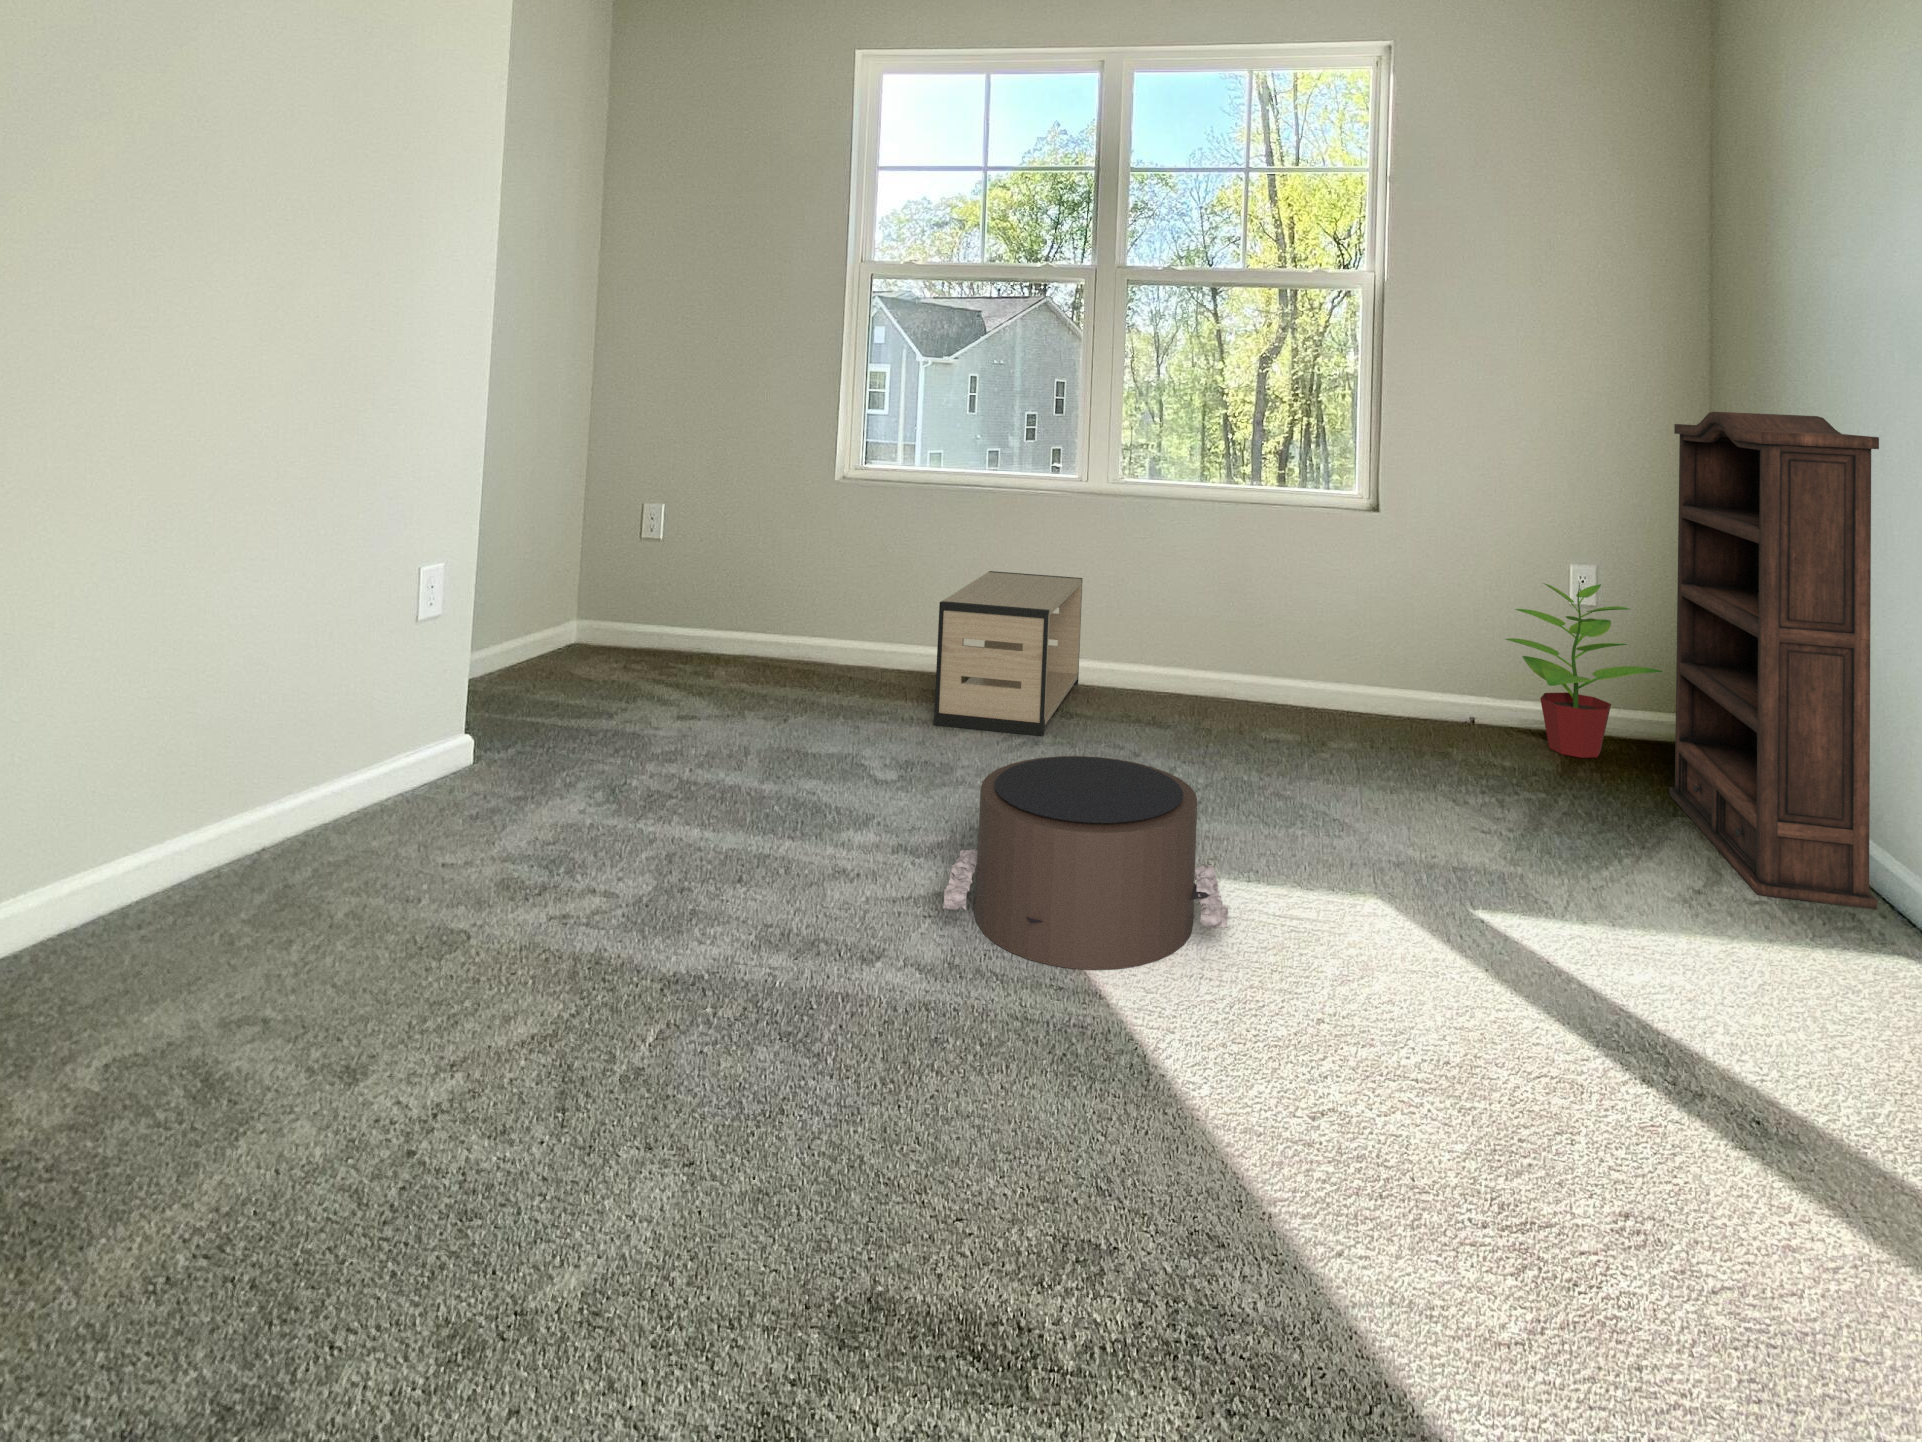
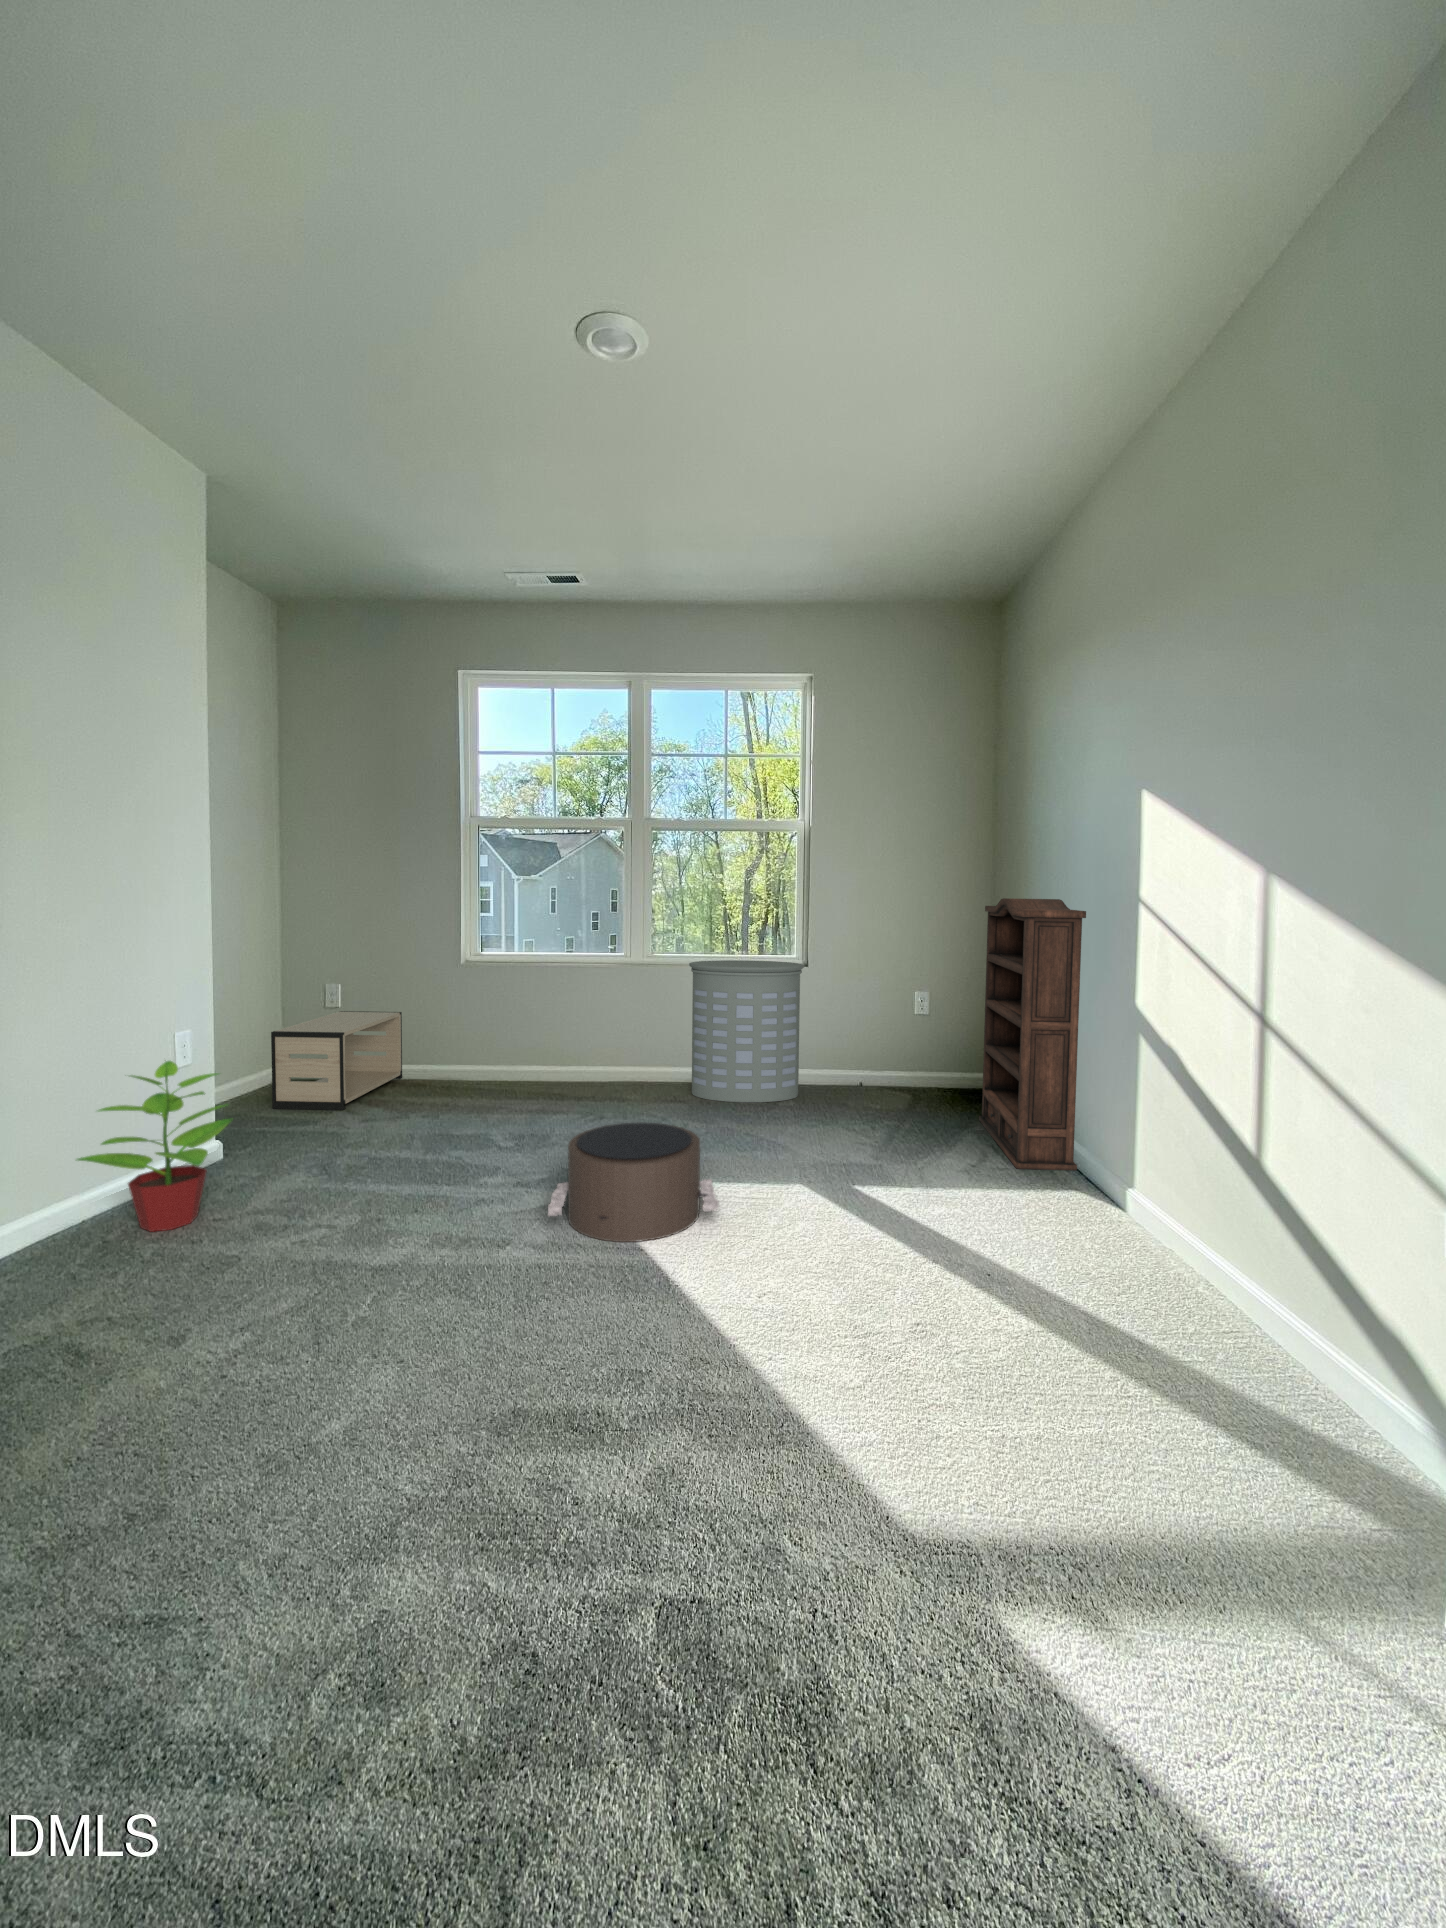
laundry hamper: none [1171,497,1358,733] -> present [689,960,804,1102]
nightstand: present [934,571,1083,736] -> present [271,1011,402,1110]
potted plant: present [1506,583,1663,758] -> present [77,1061,232,1232]

